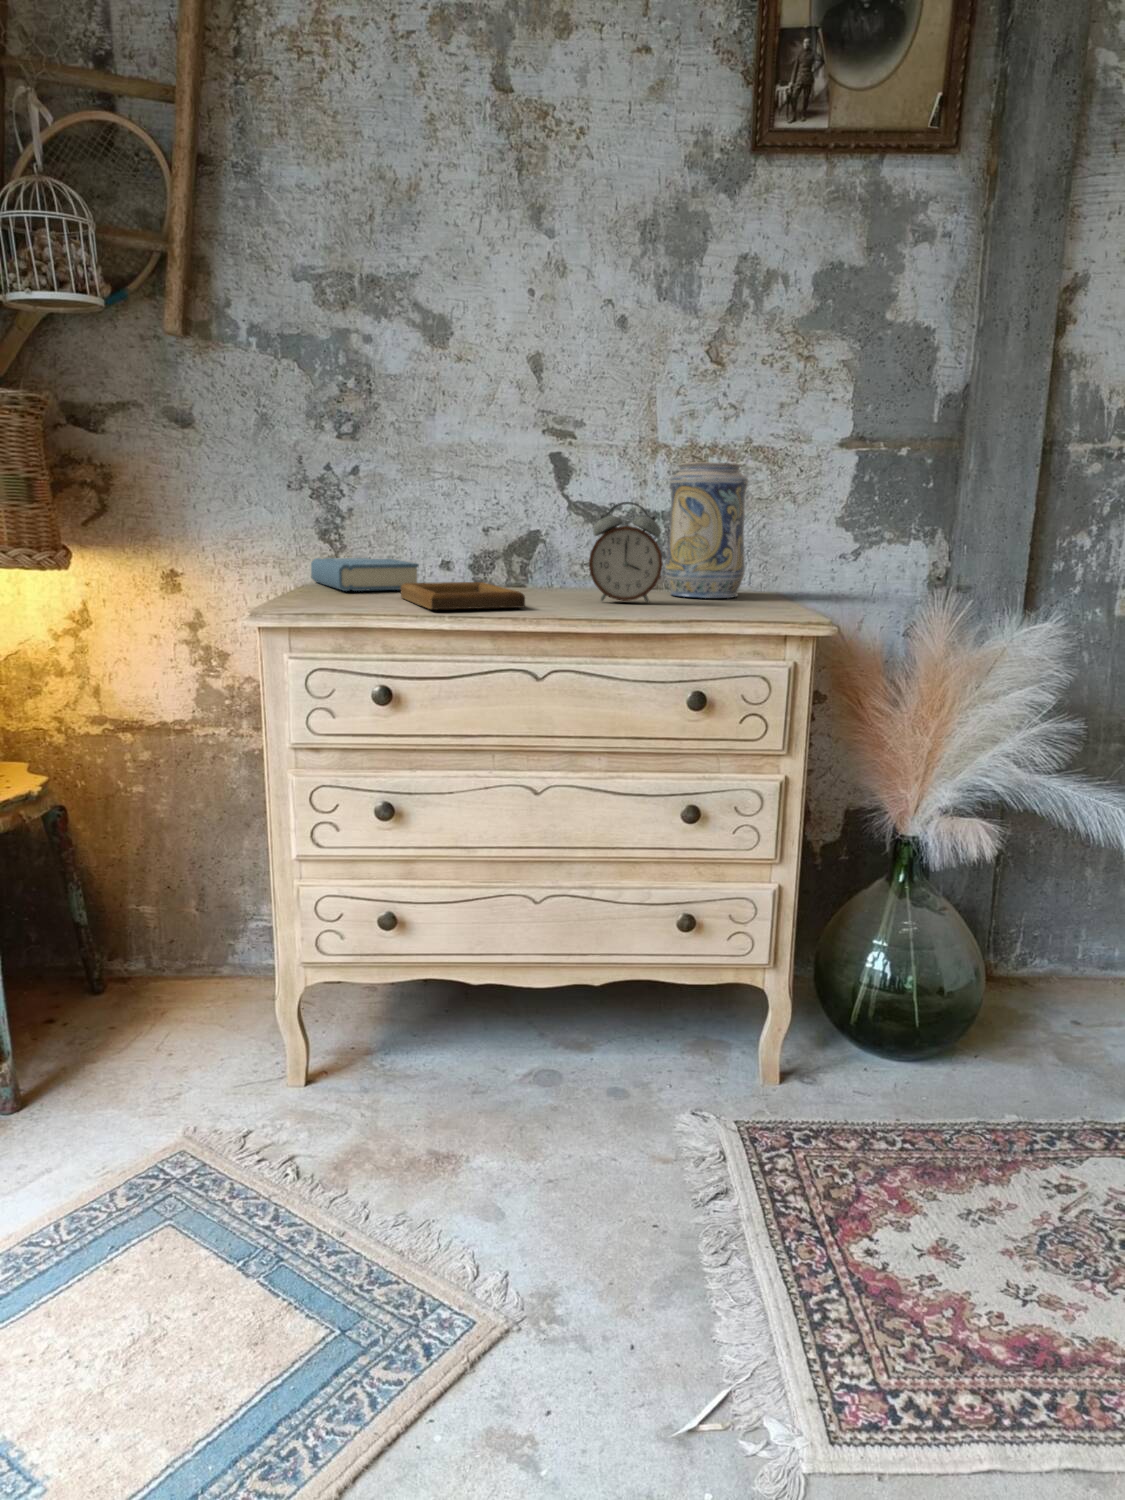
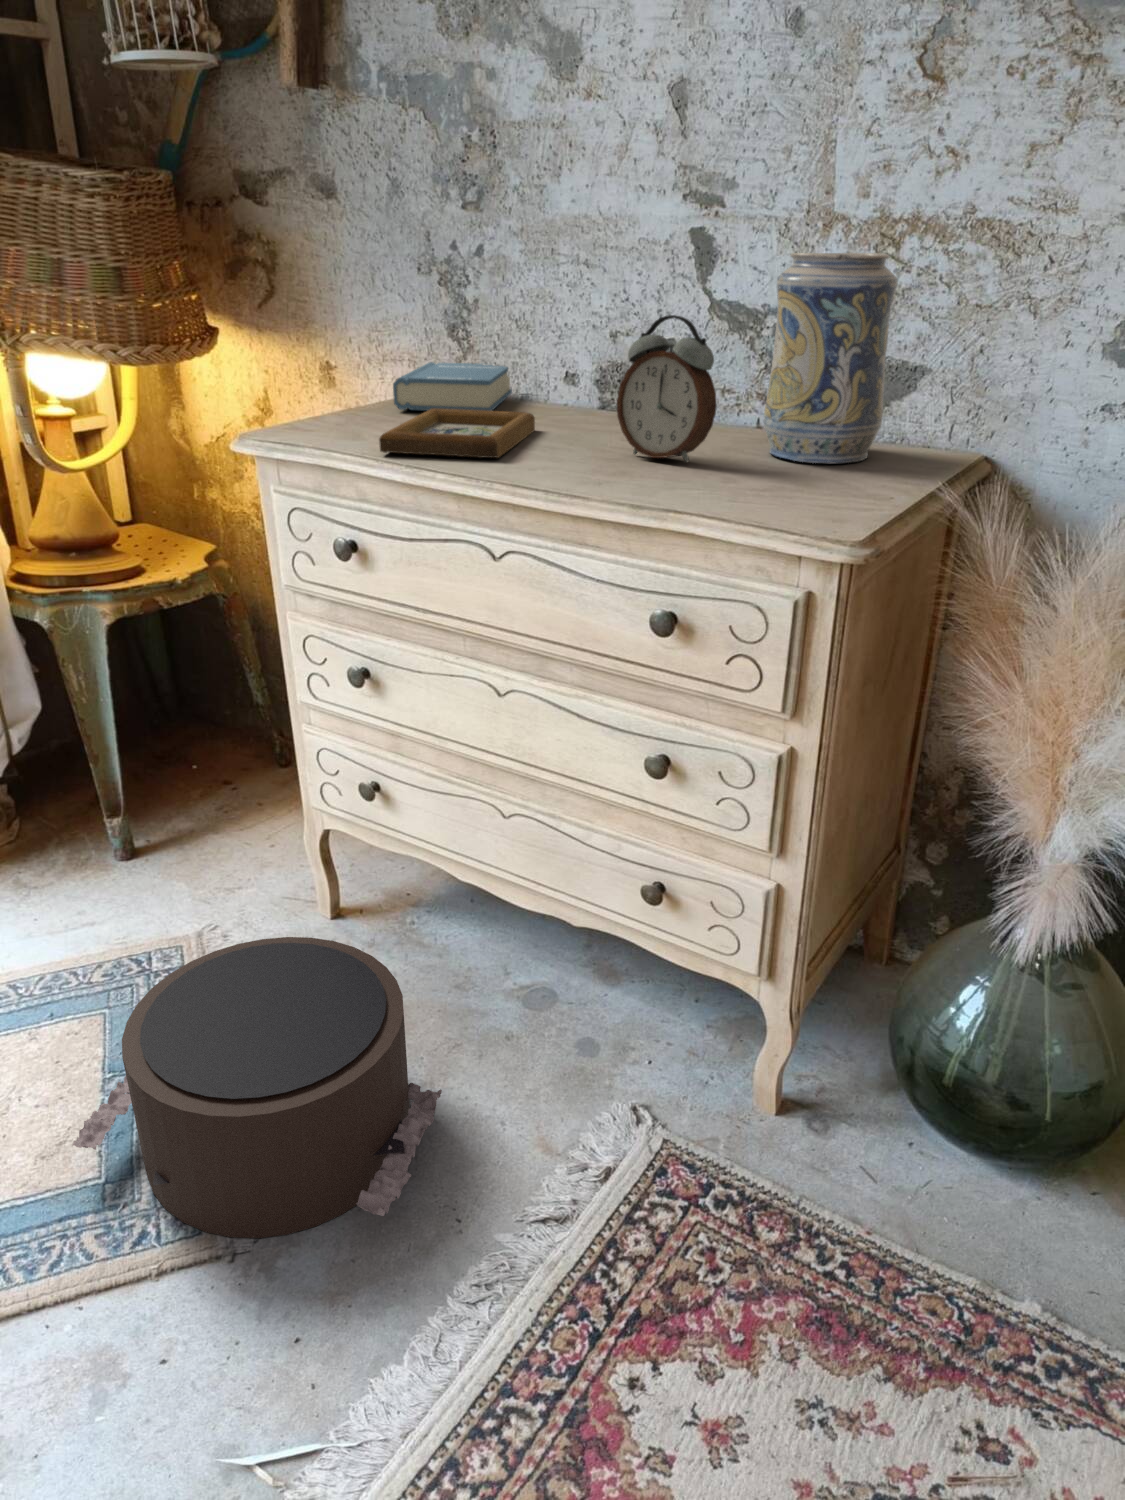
pouf: none [300,1042,634,1321] -> present [72,937,442,1238]

